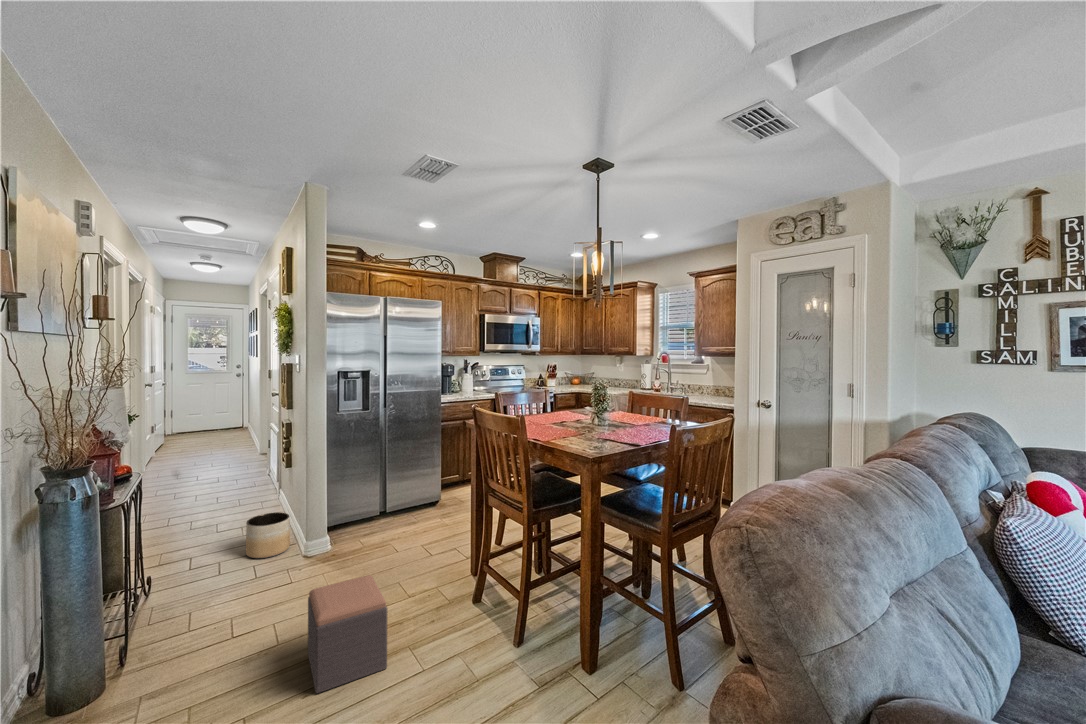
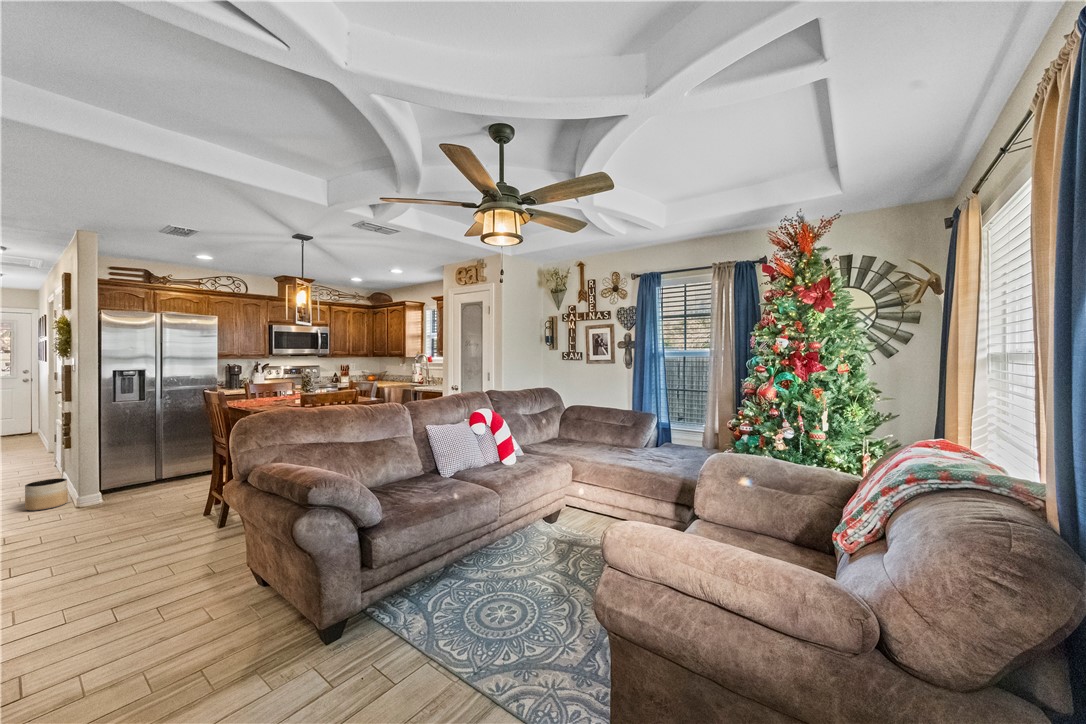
footstool: present [308,575,388,693] -> none [68,495,127,556]

